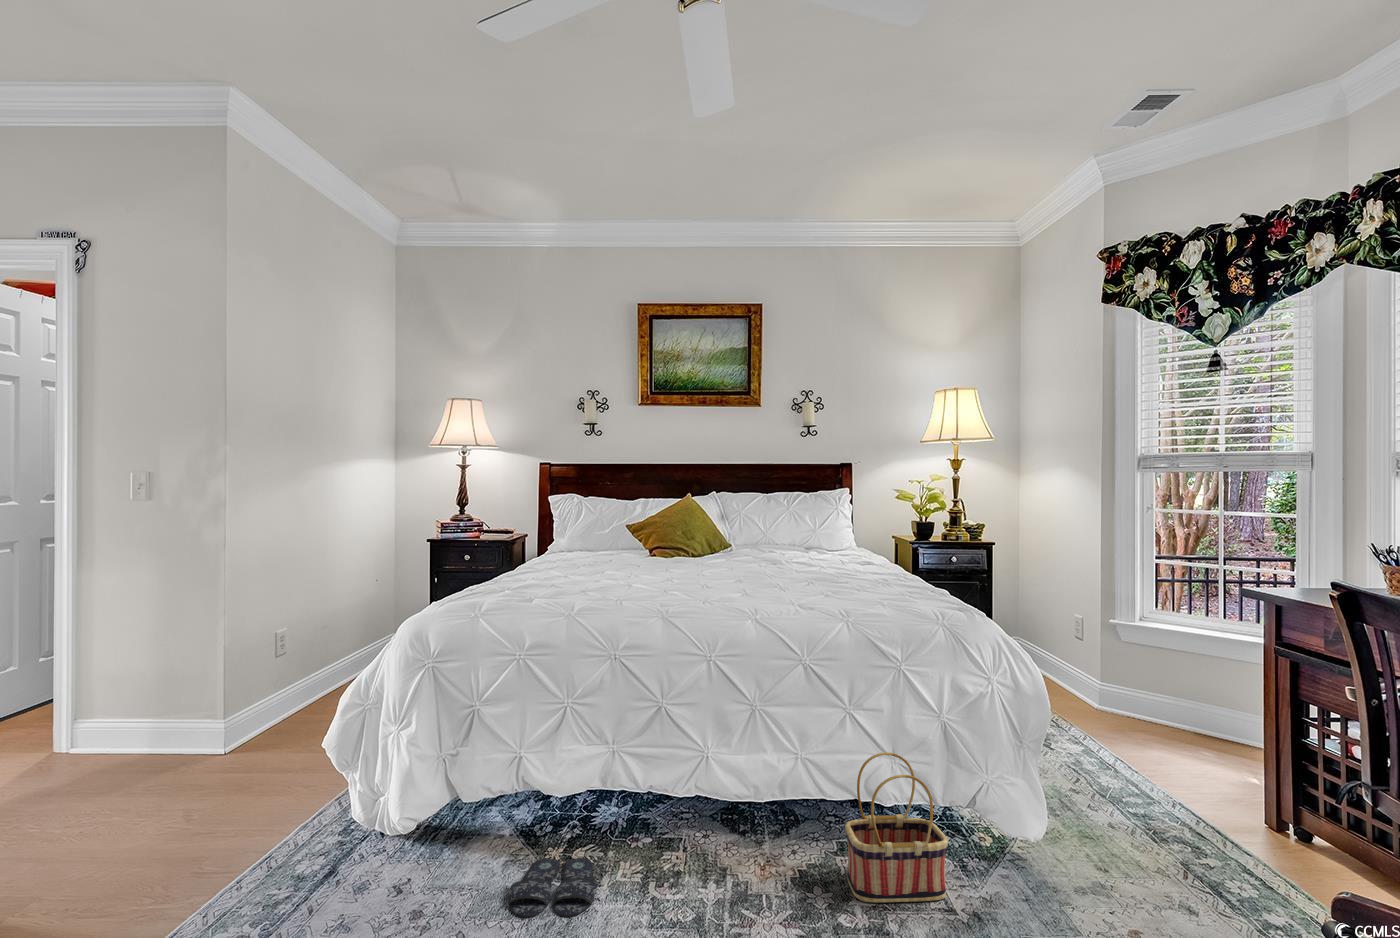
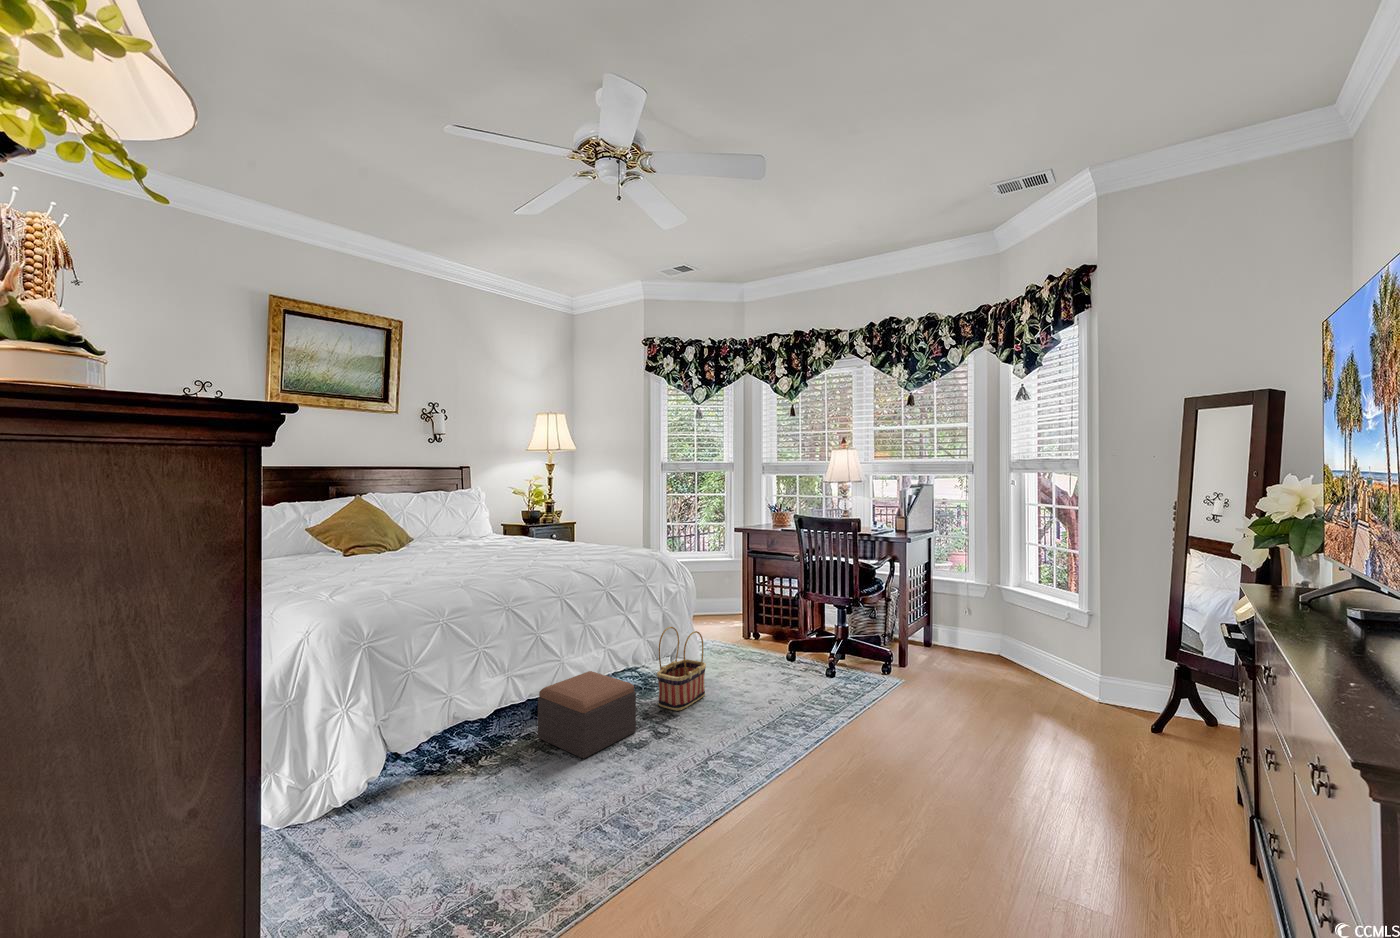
footstool: none [653,775,761,897] -> present [538,671,636,759]
slippers: present [508,858,599,918] -> none [475,768,559,813]

